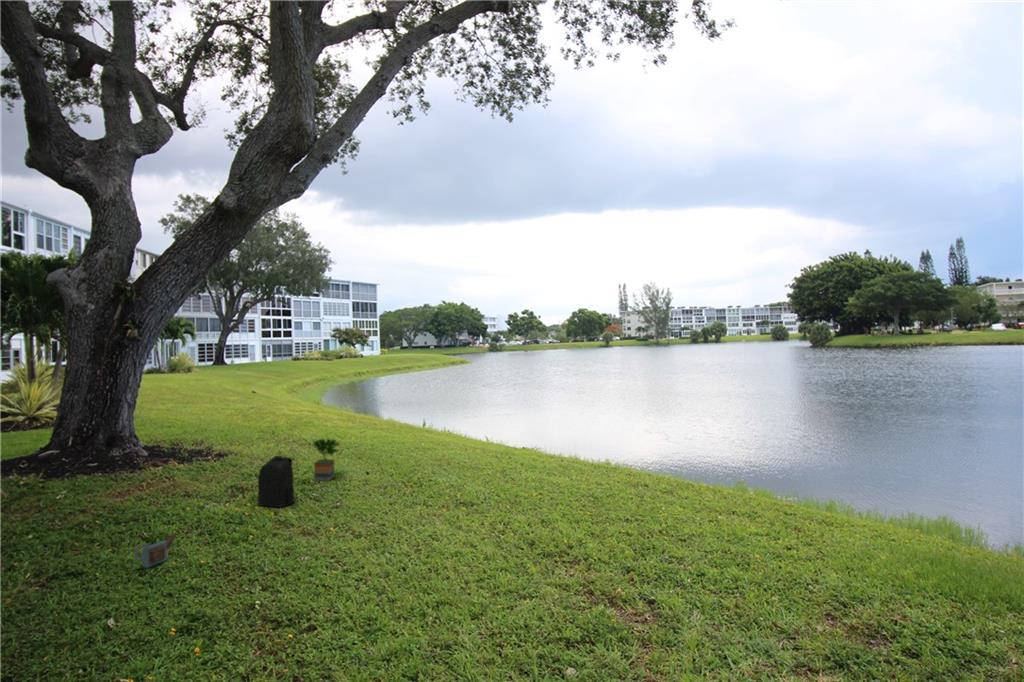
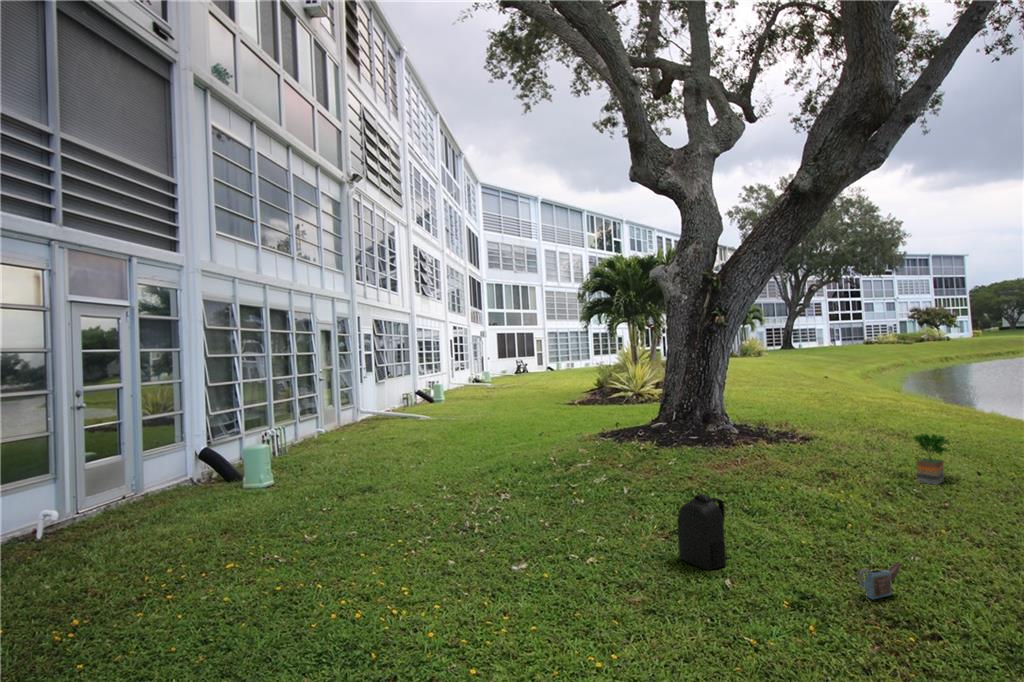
backpack: present [258,456,294,507] -> present [677,494,731,570]
watering can: present [134,533,177,568] -> present [858,563,901,600]

